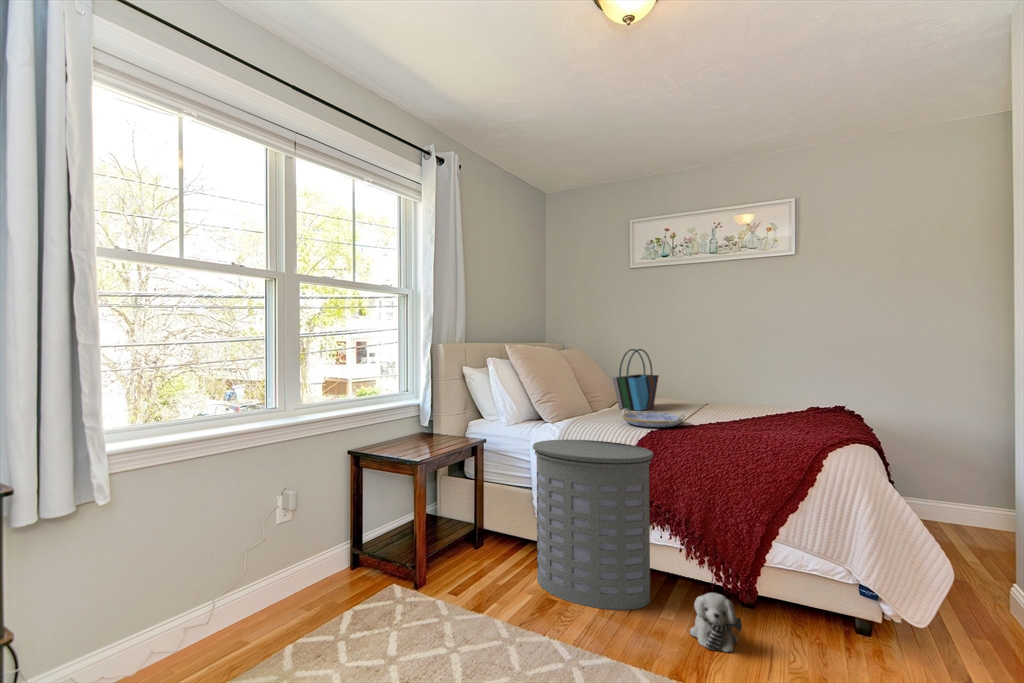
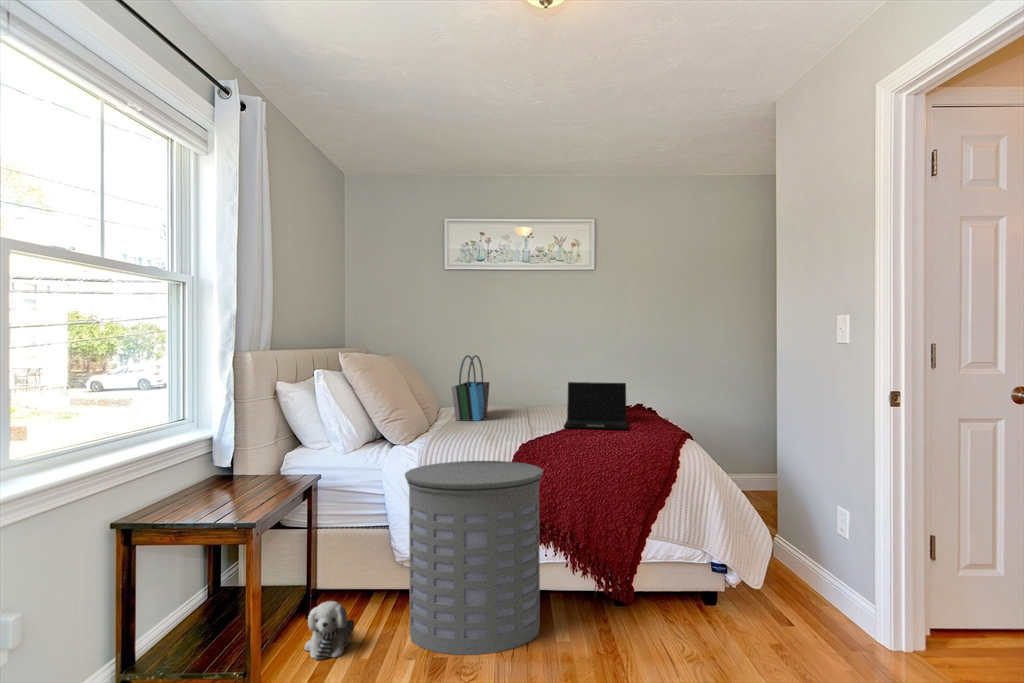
laptop: none [716,377,801,430] -> present [564,382,628,430]
serving tray: present [622,409,685,427] -> none [478,421,544,439]
plush toy: present [690,593,742,652] -> present [305,601,354,660]

